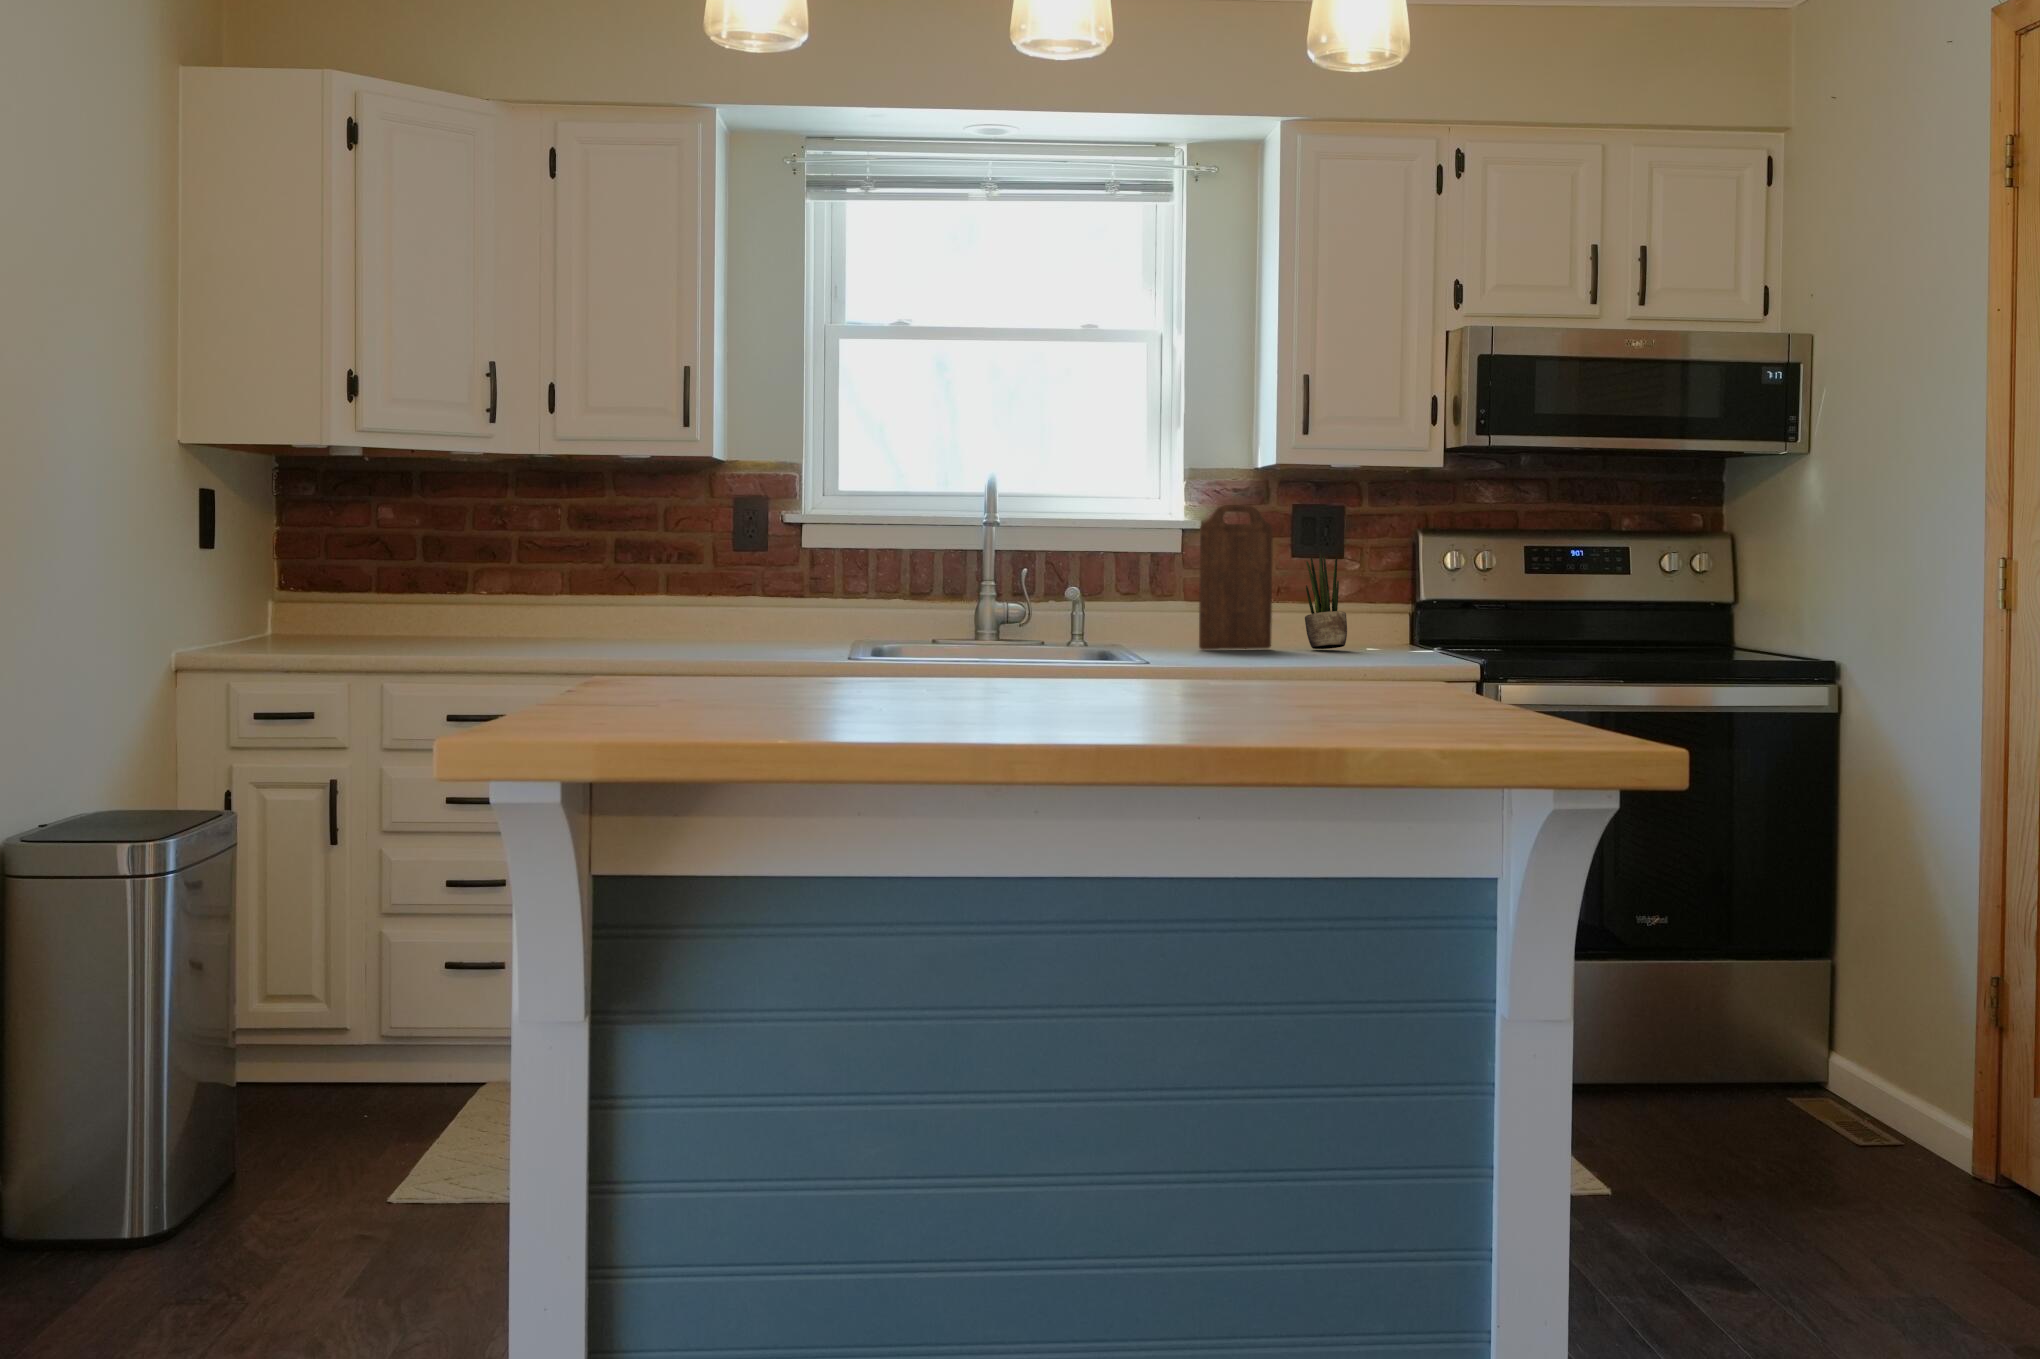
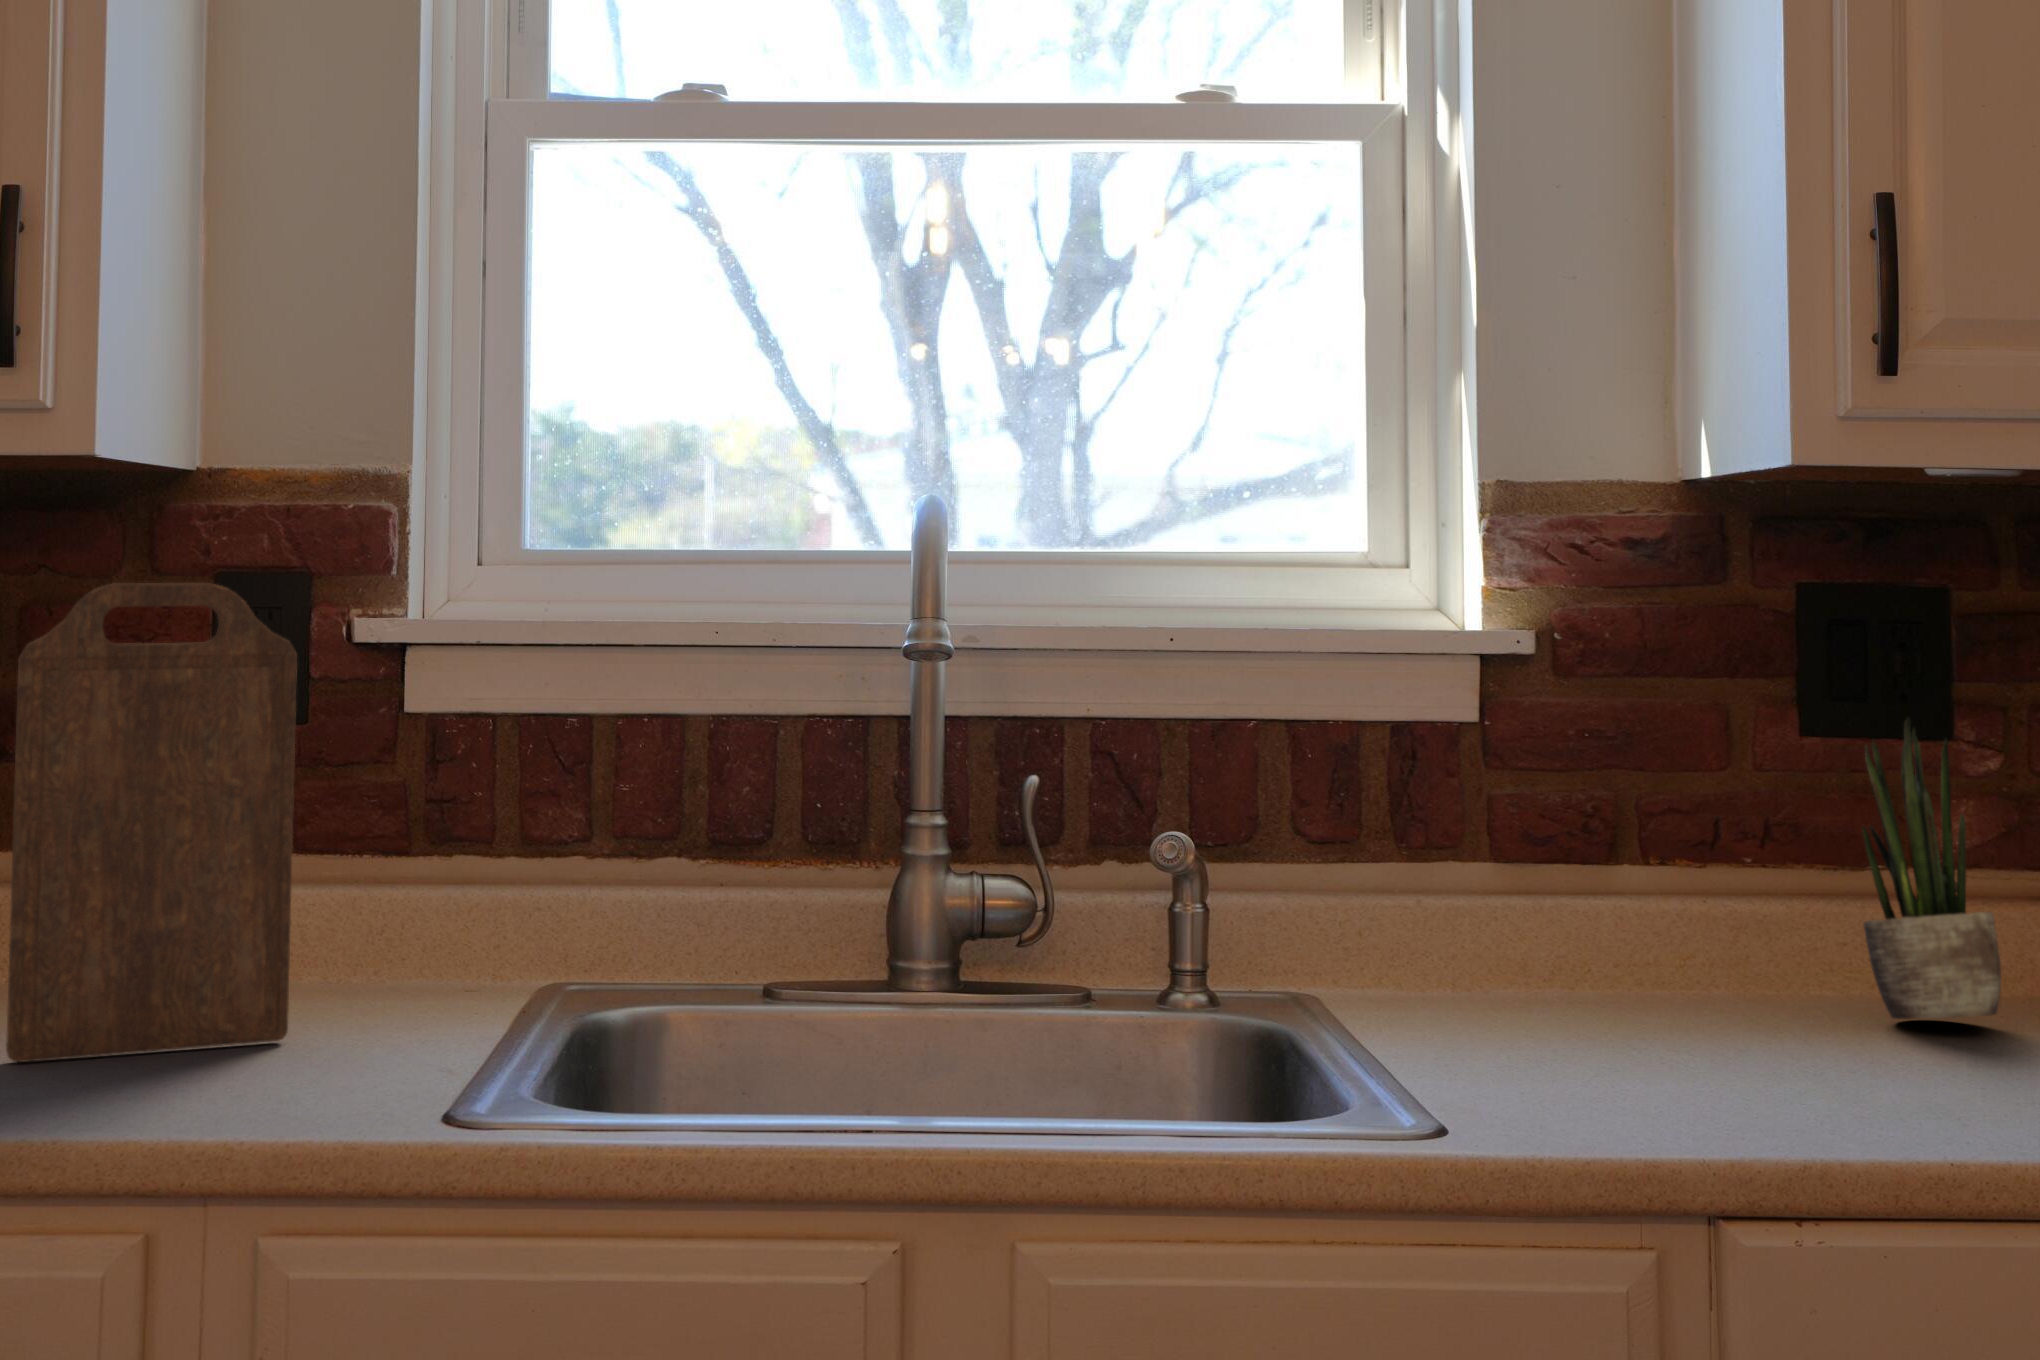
cutting board: present [1199,505,1273,650] -> present [6,583,297,1062]

